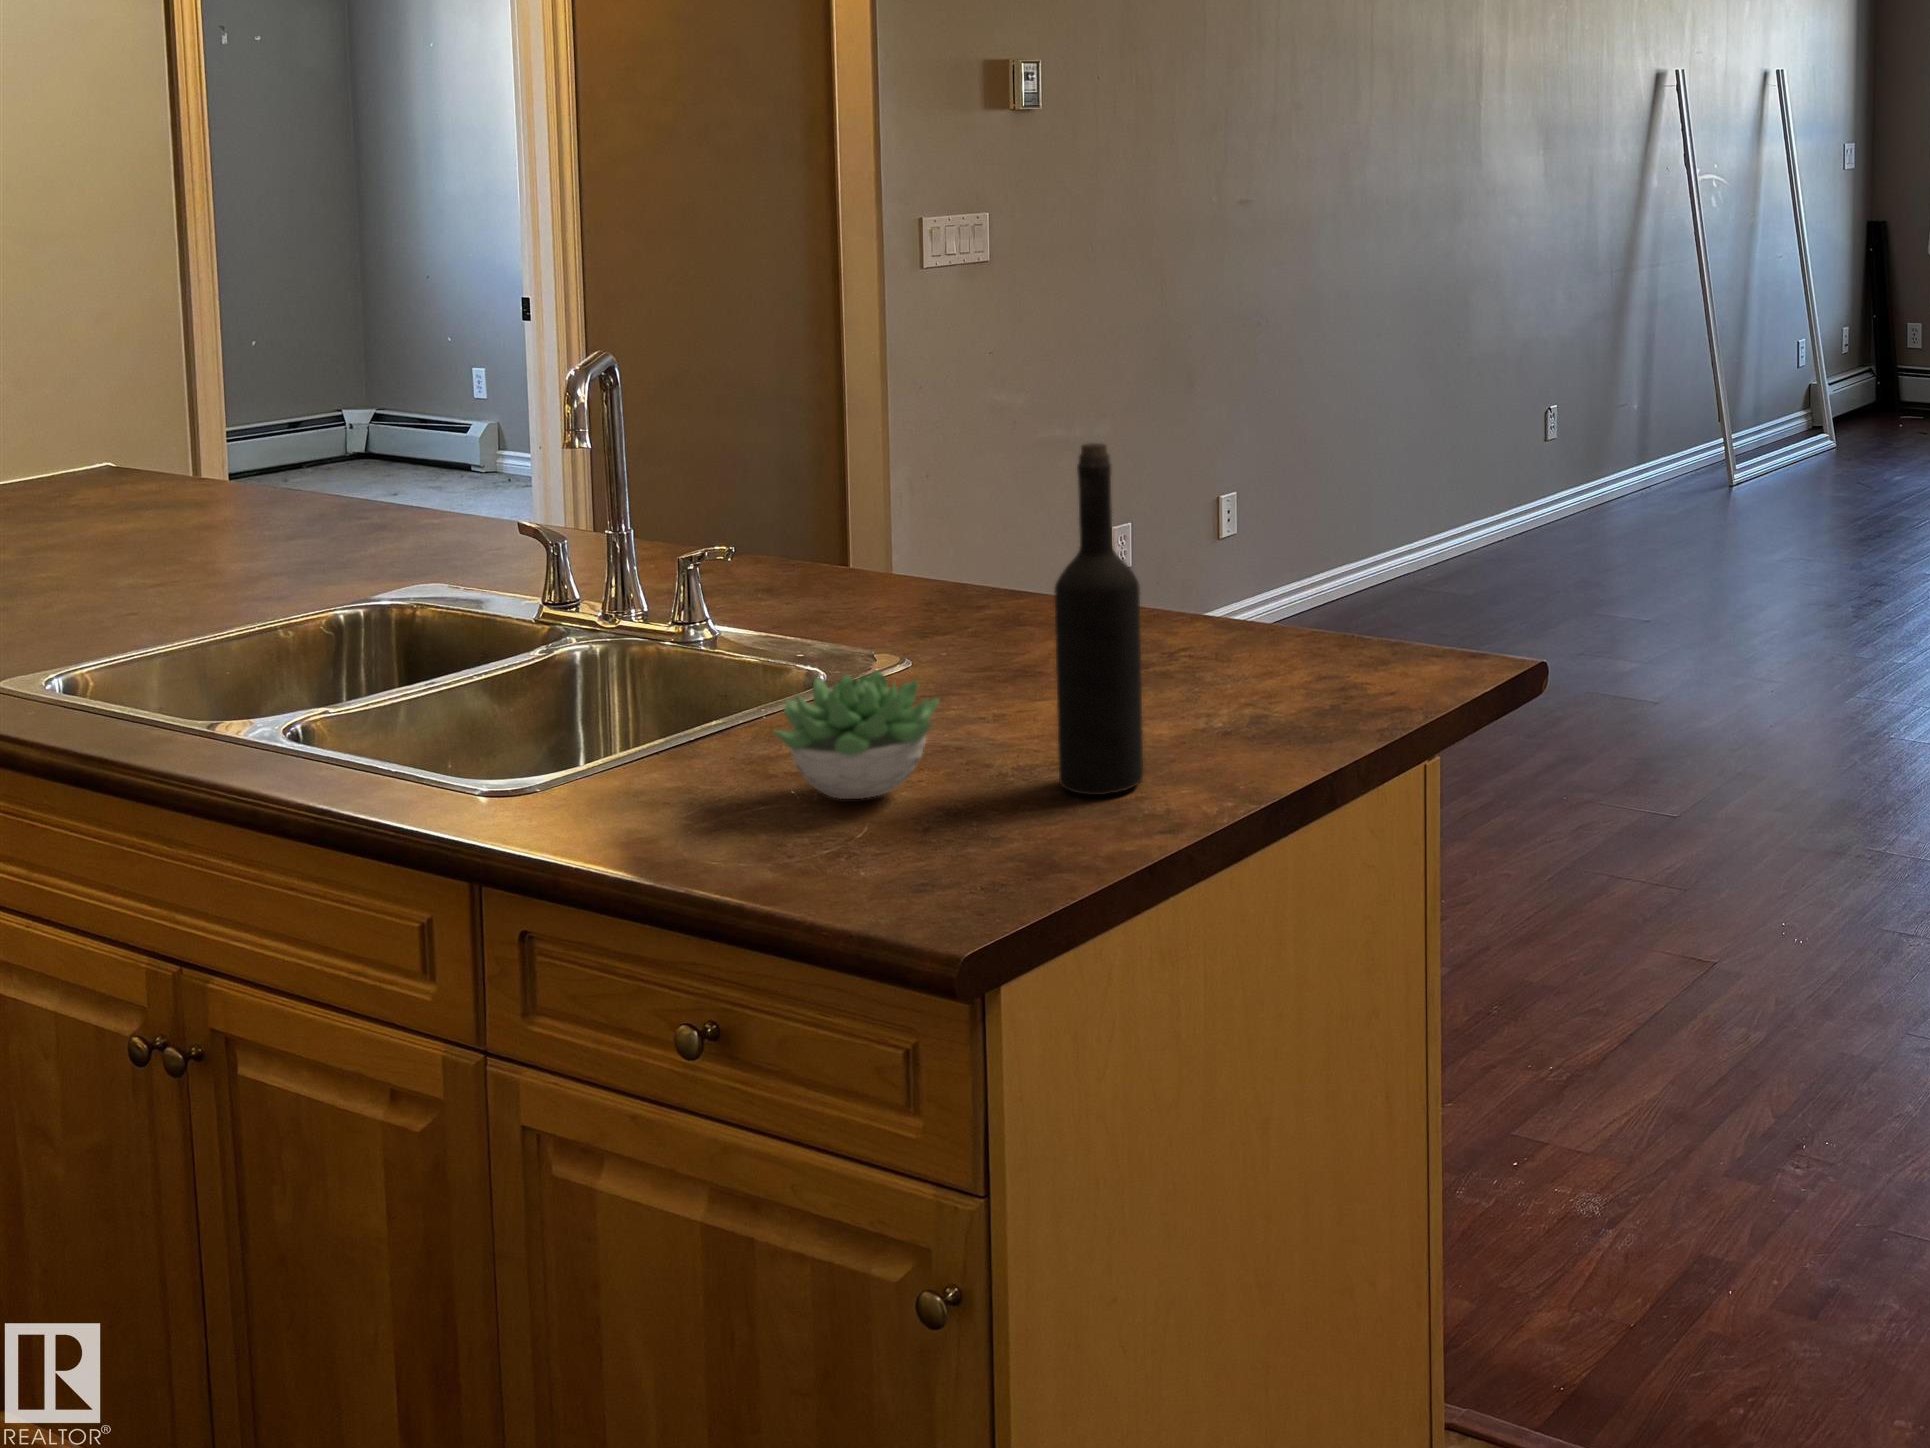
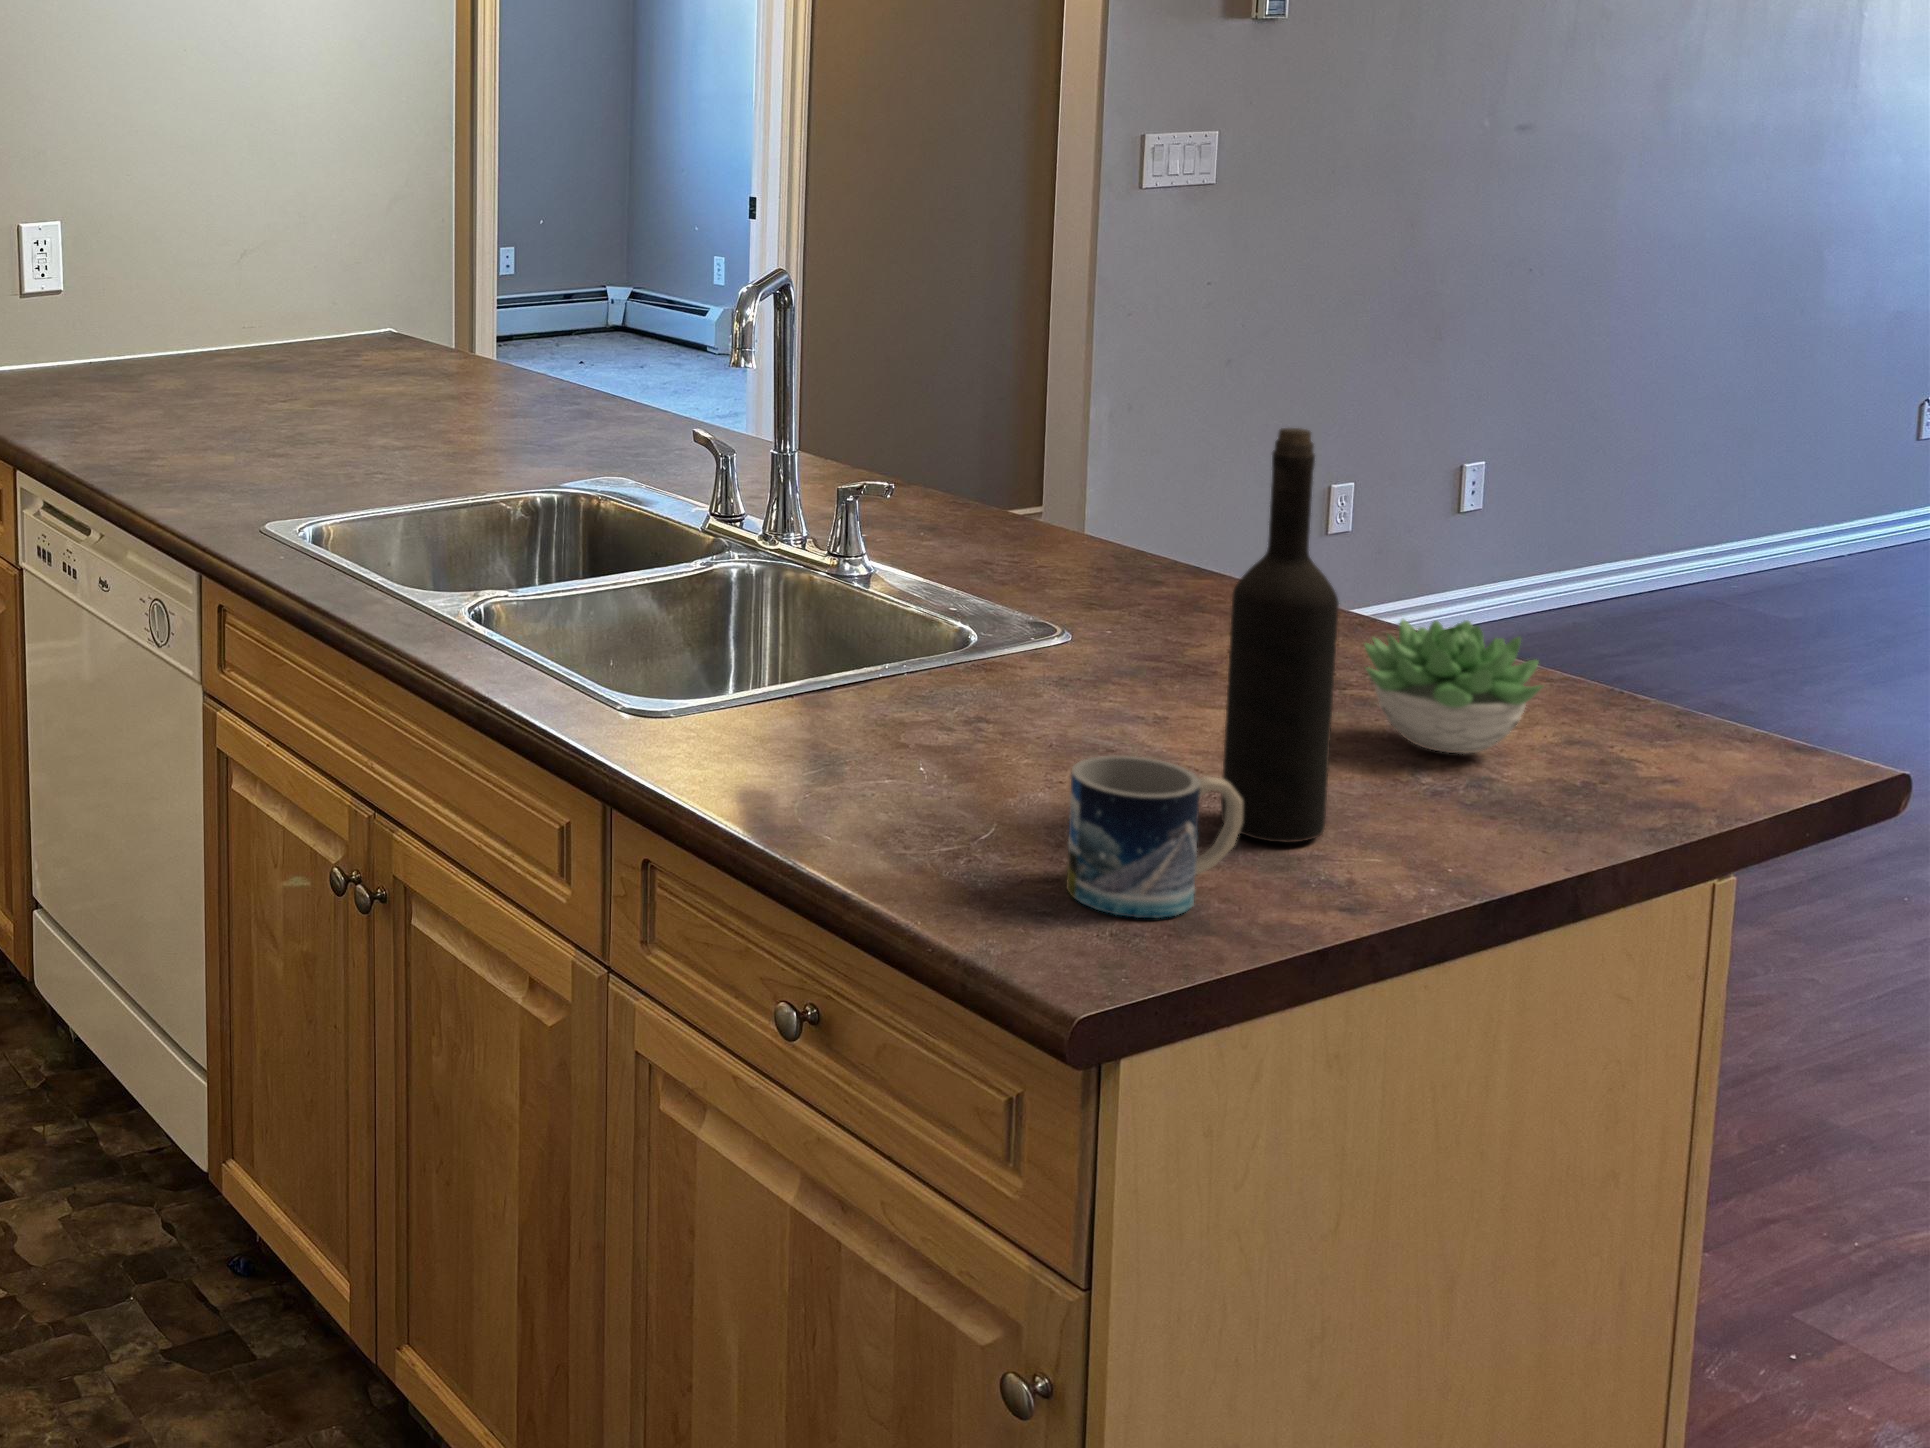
succulent plant: present [774,670,939,799] -> present [1365,619,1544,753]
mug: none [935,737,1080,874] -> present [1067,755,1242,918]

